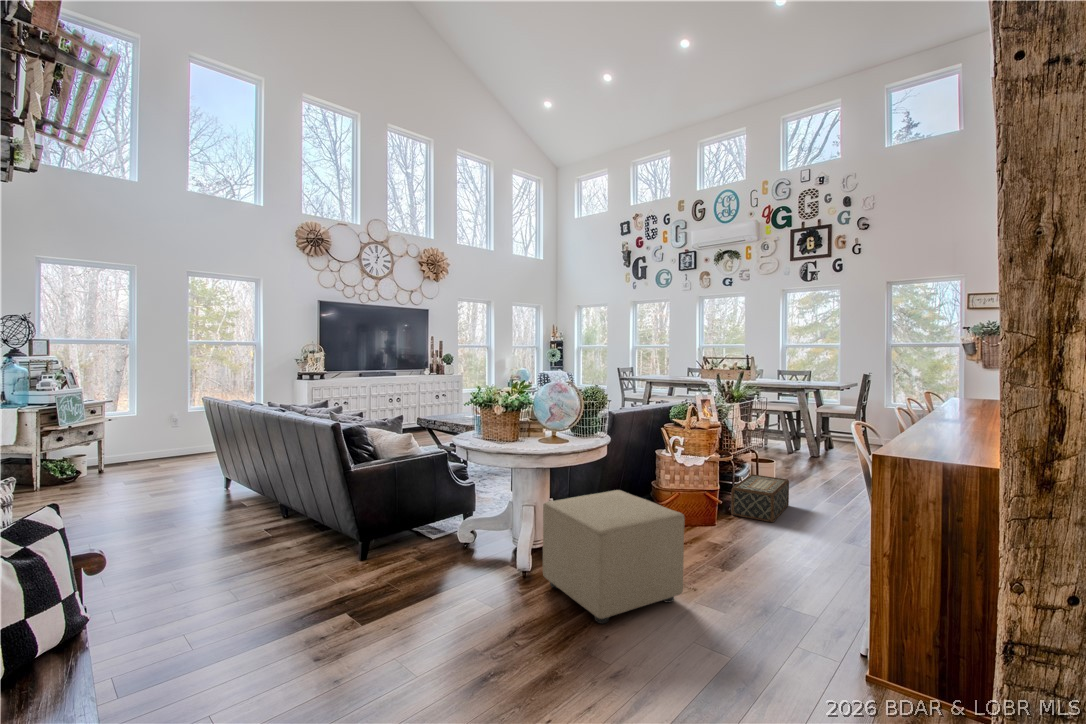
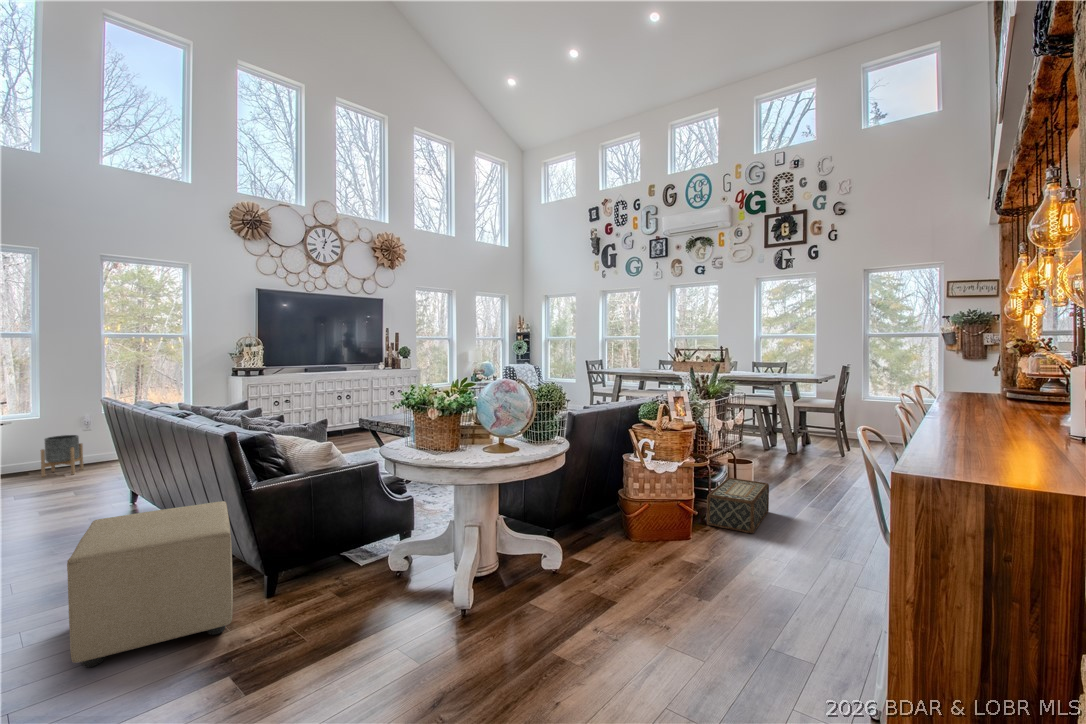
planter: none [140,430,173,466] -> present [41,435,83,477]
ottoman: present [543,490,685,624] -> present [67,501,233,667]

